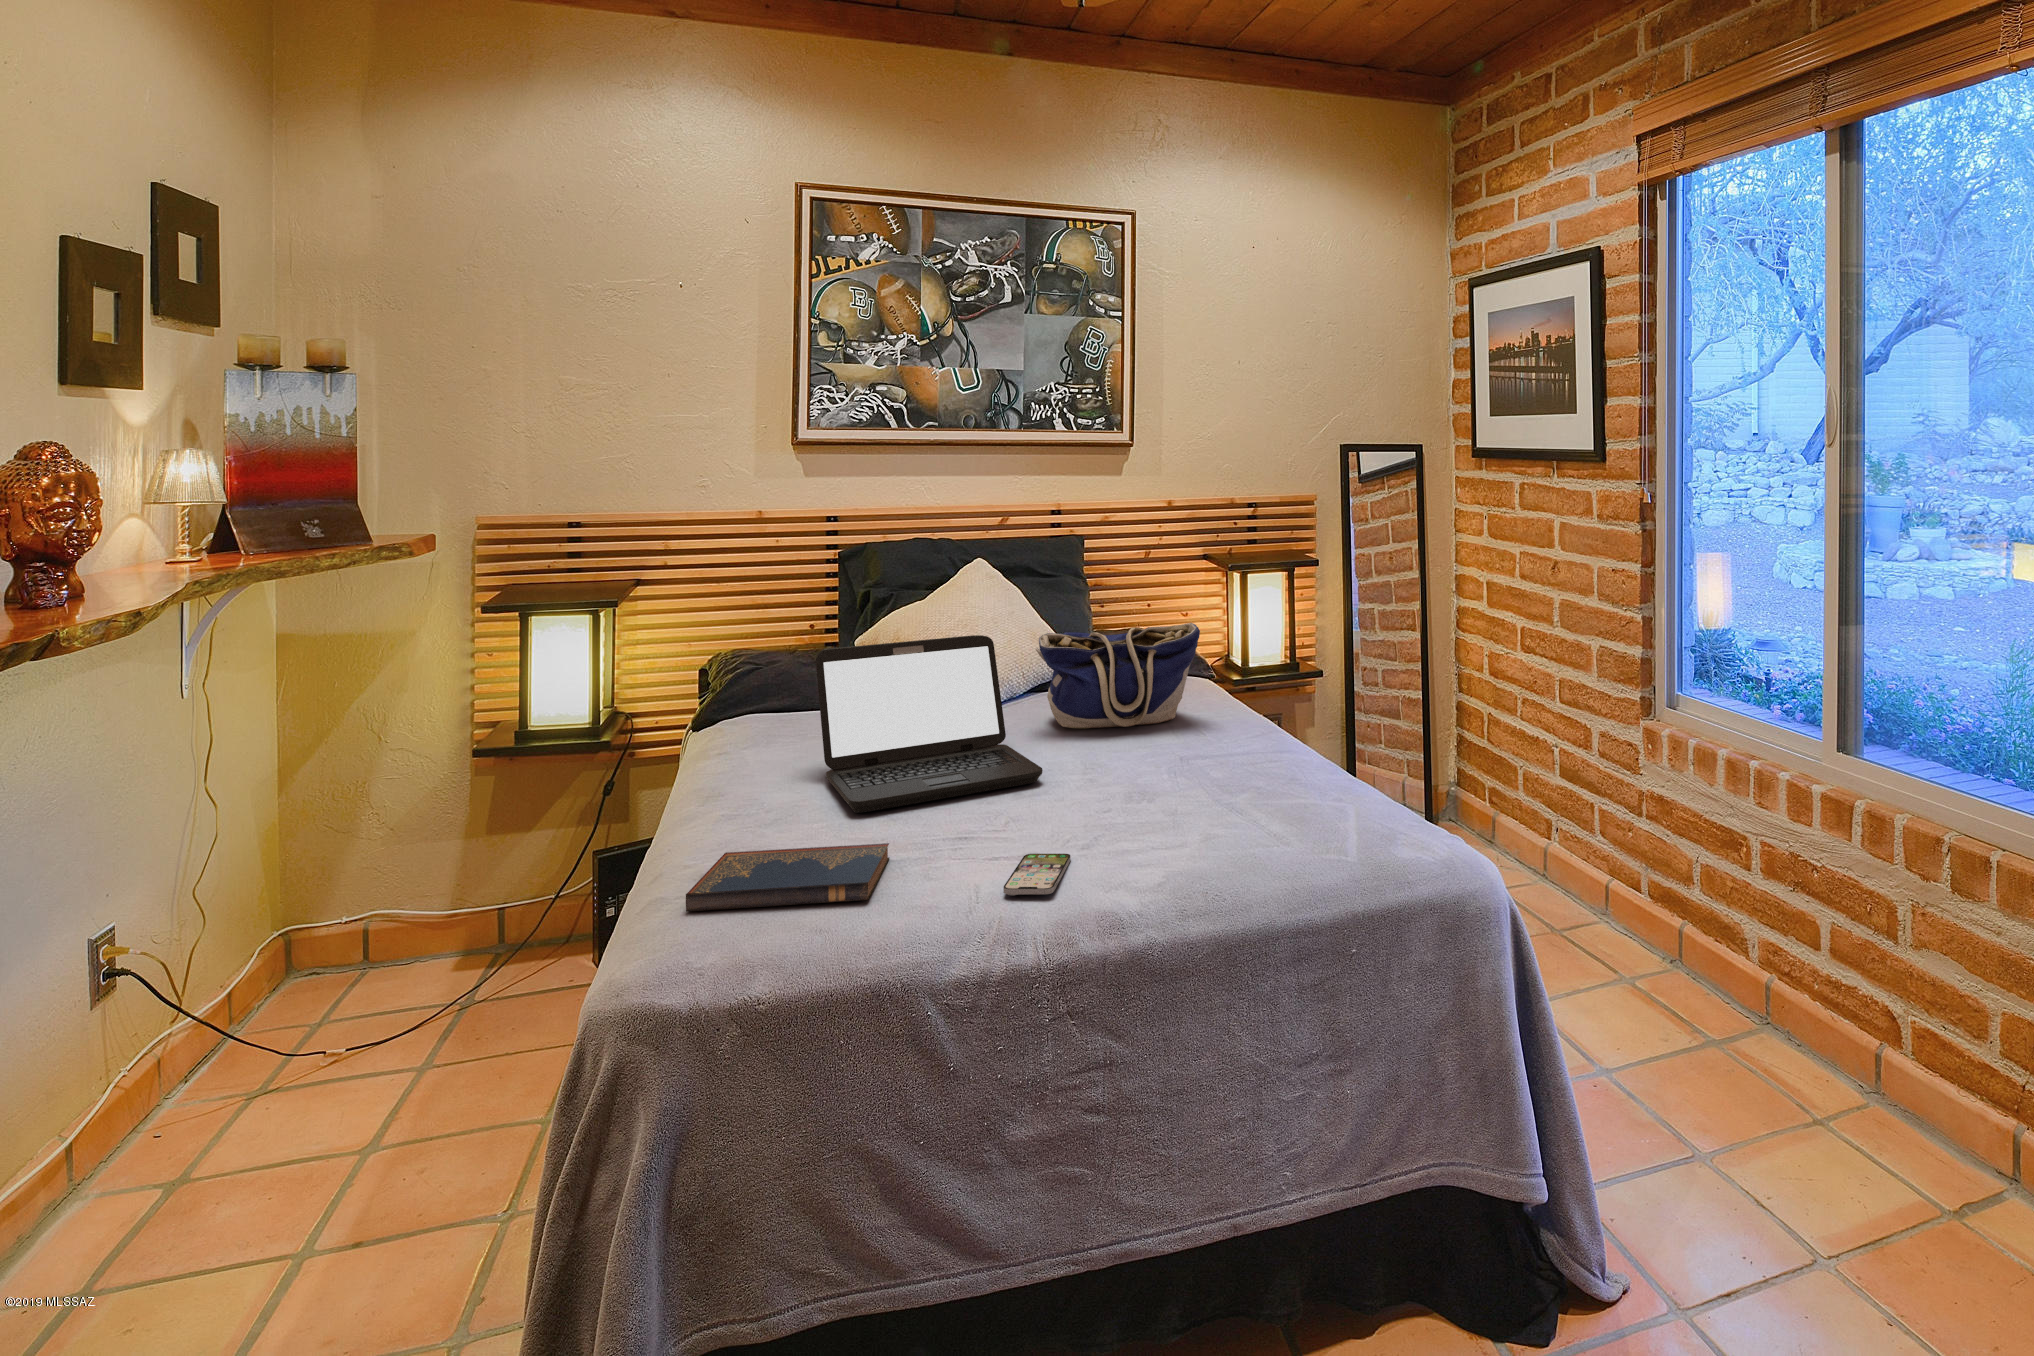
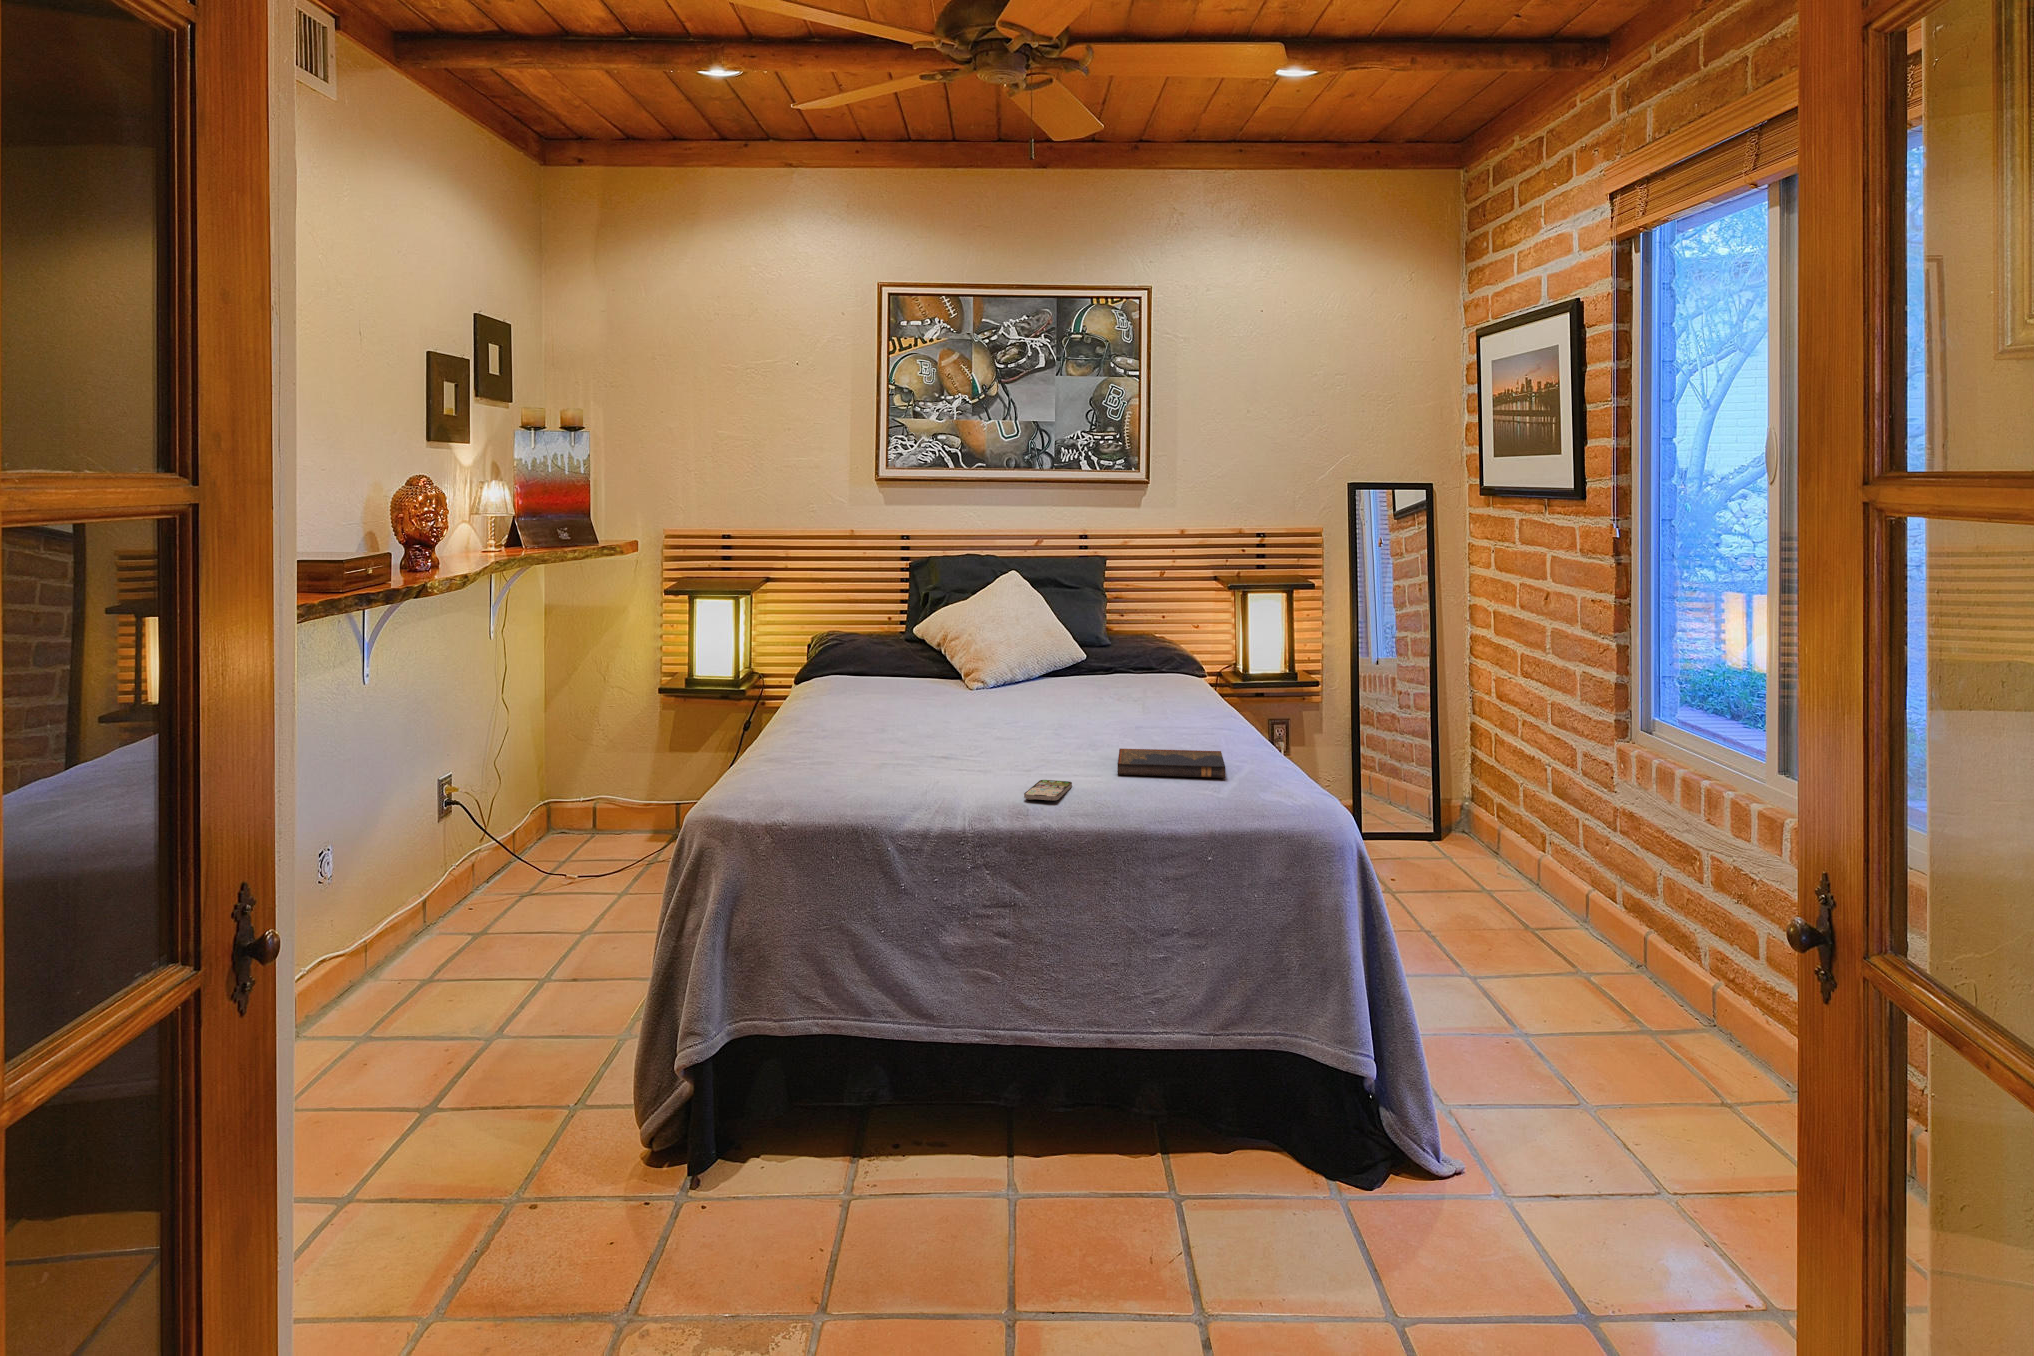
tote bag: present [1036,623,1200,728] -> none [1056,630,1188,712]
laptop: present [816,635,1042,813] -> none [898,632,1058,750]
hardcover book: present [686,843,889,911] -> present [1118,749,1225,778]

